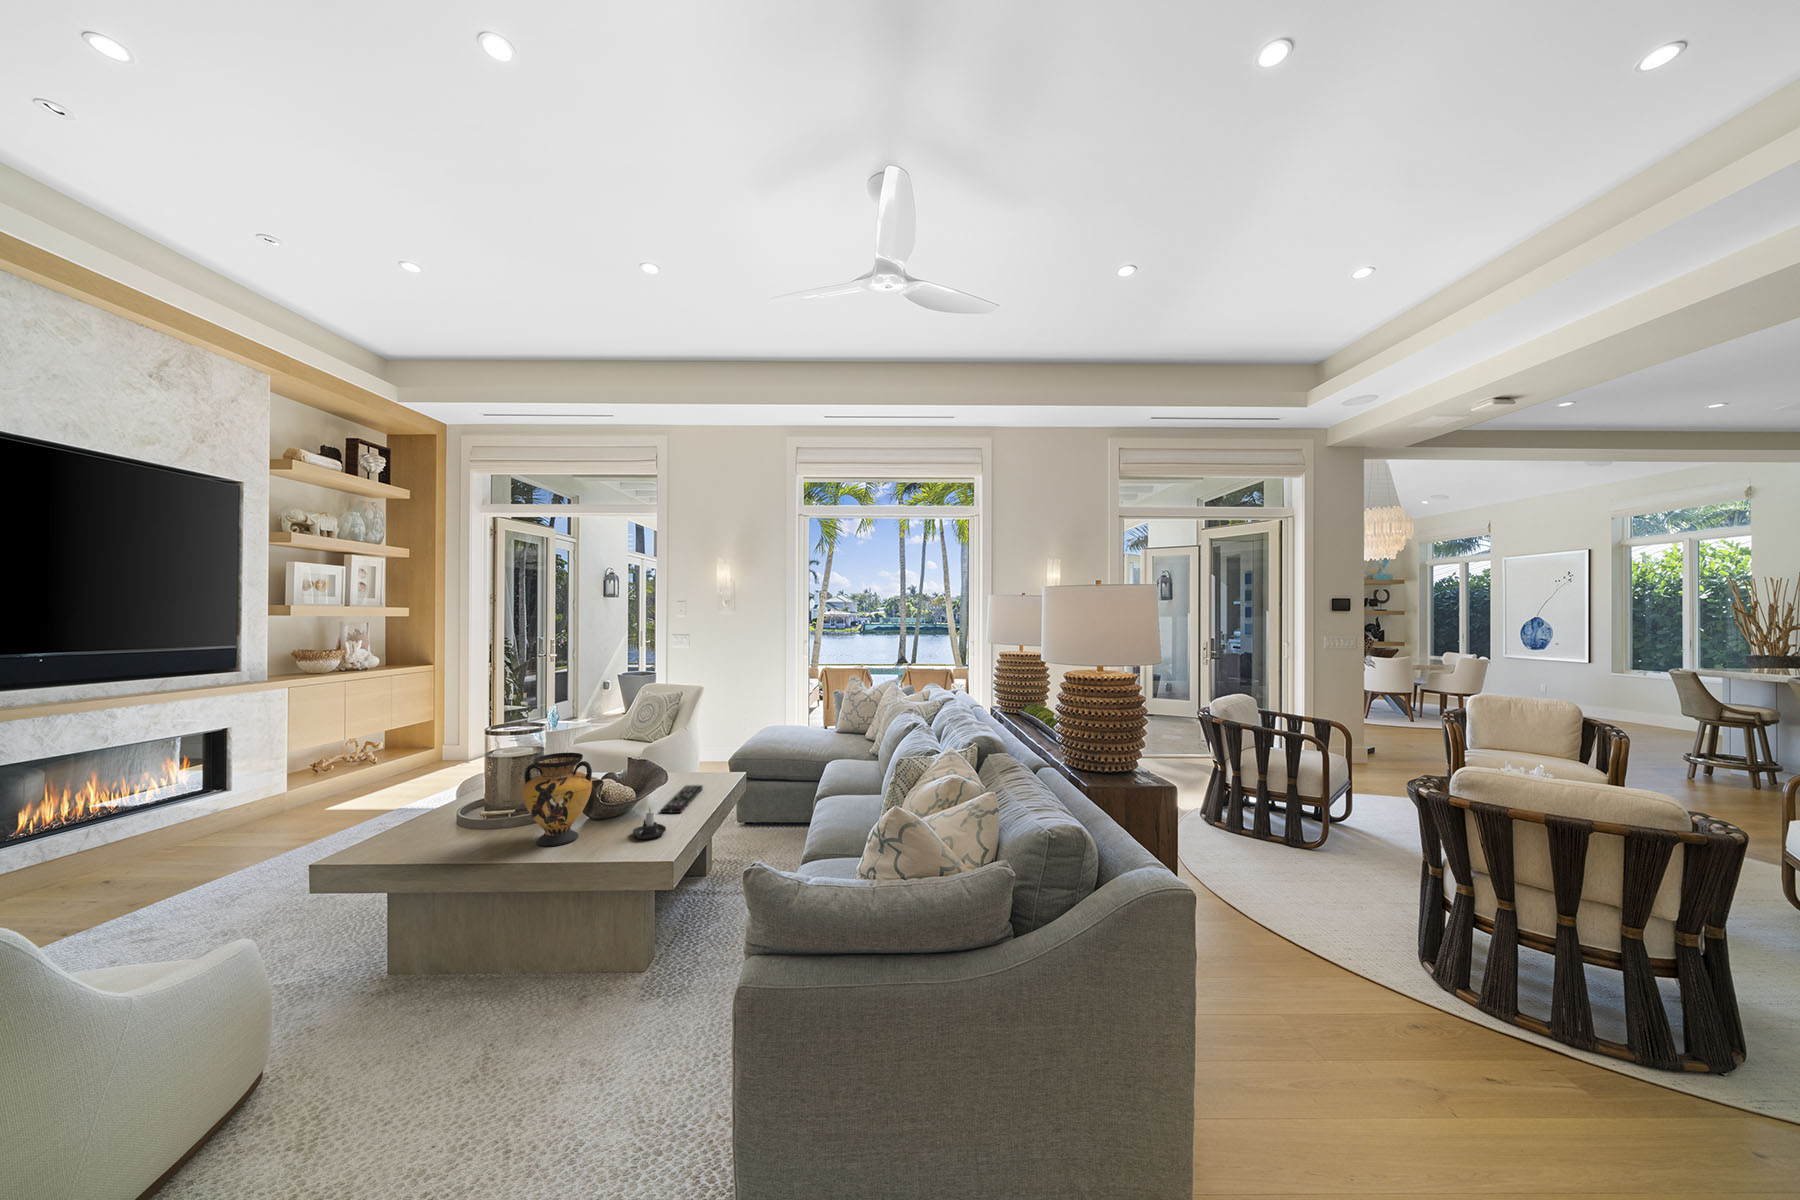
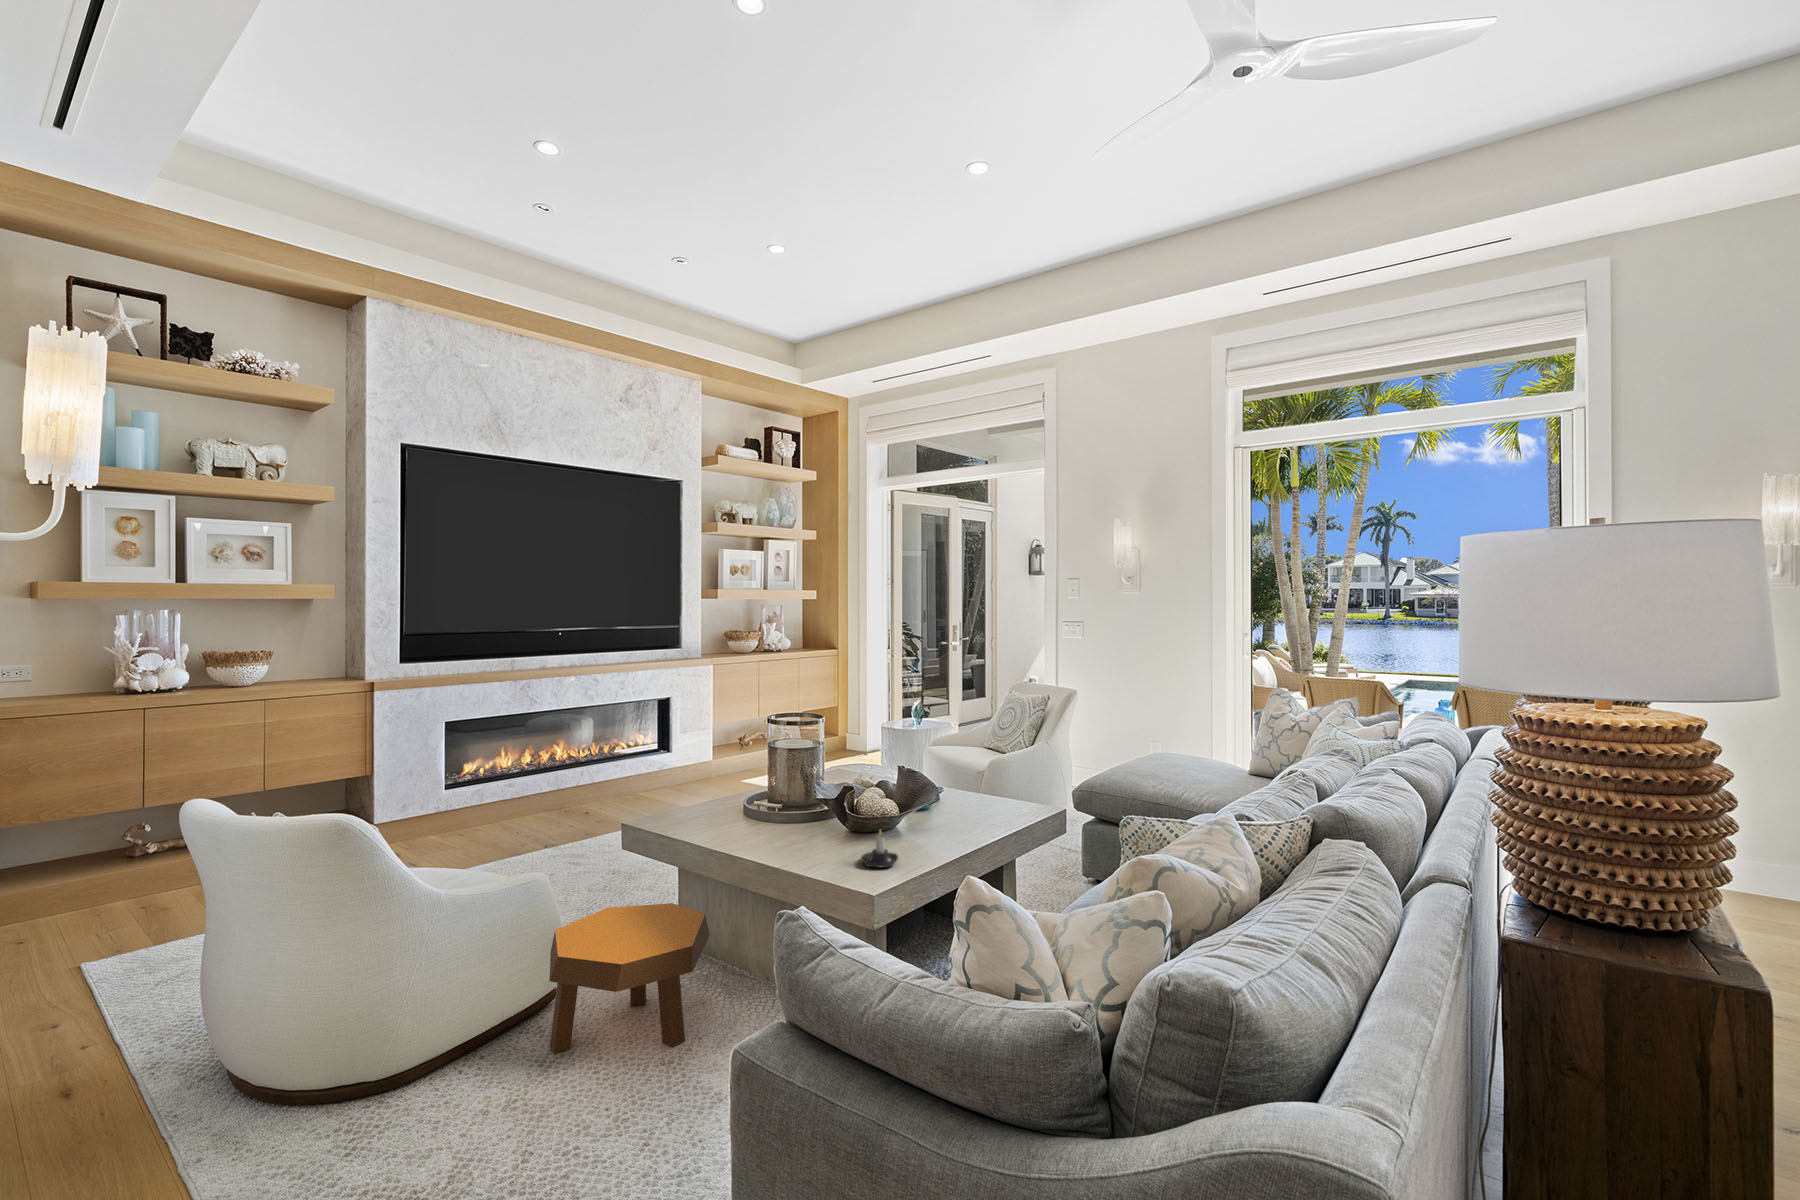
vase: present [523,753,592,846] -> none [760,751,829,853]
remote control: present [661,785,703,813] -> none [916,816,989,847]
footstool: none [277,923,490,1128] -> present [549,903,710,1053]

